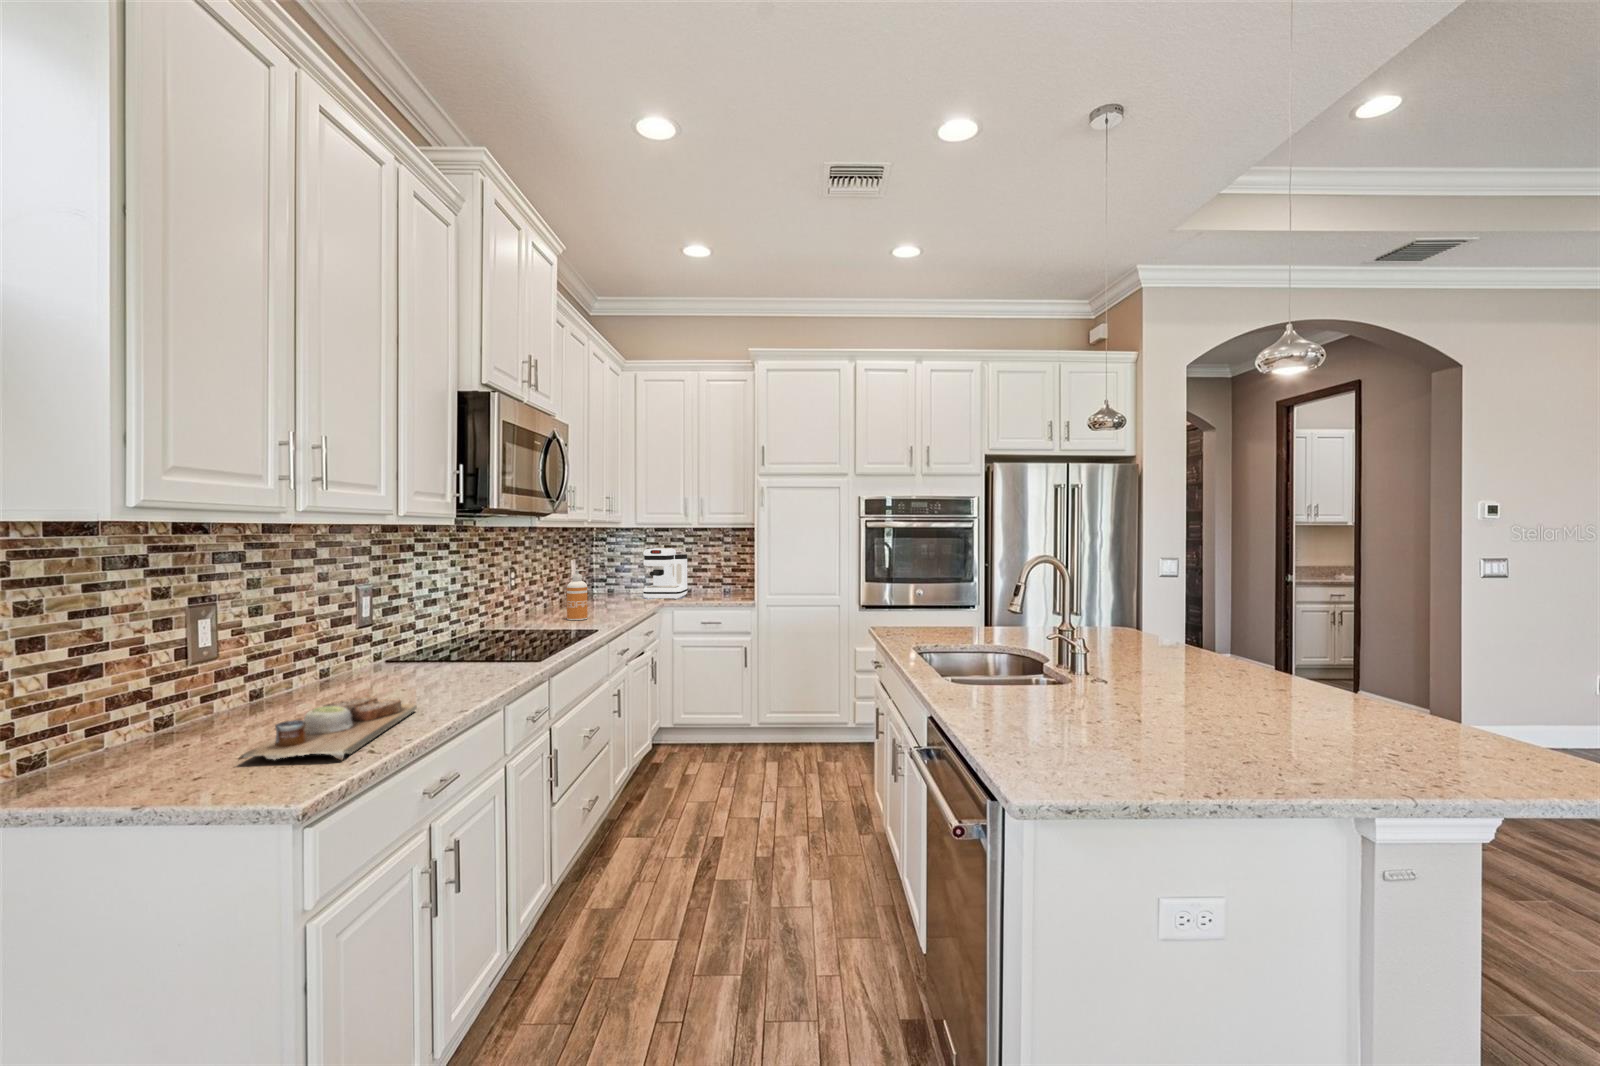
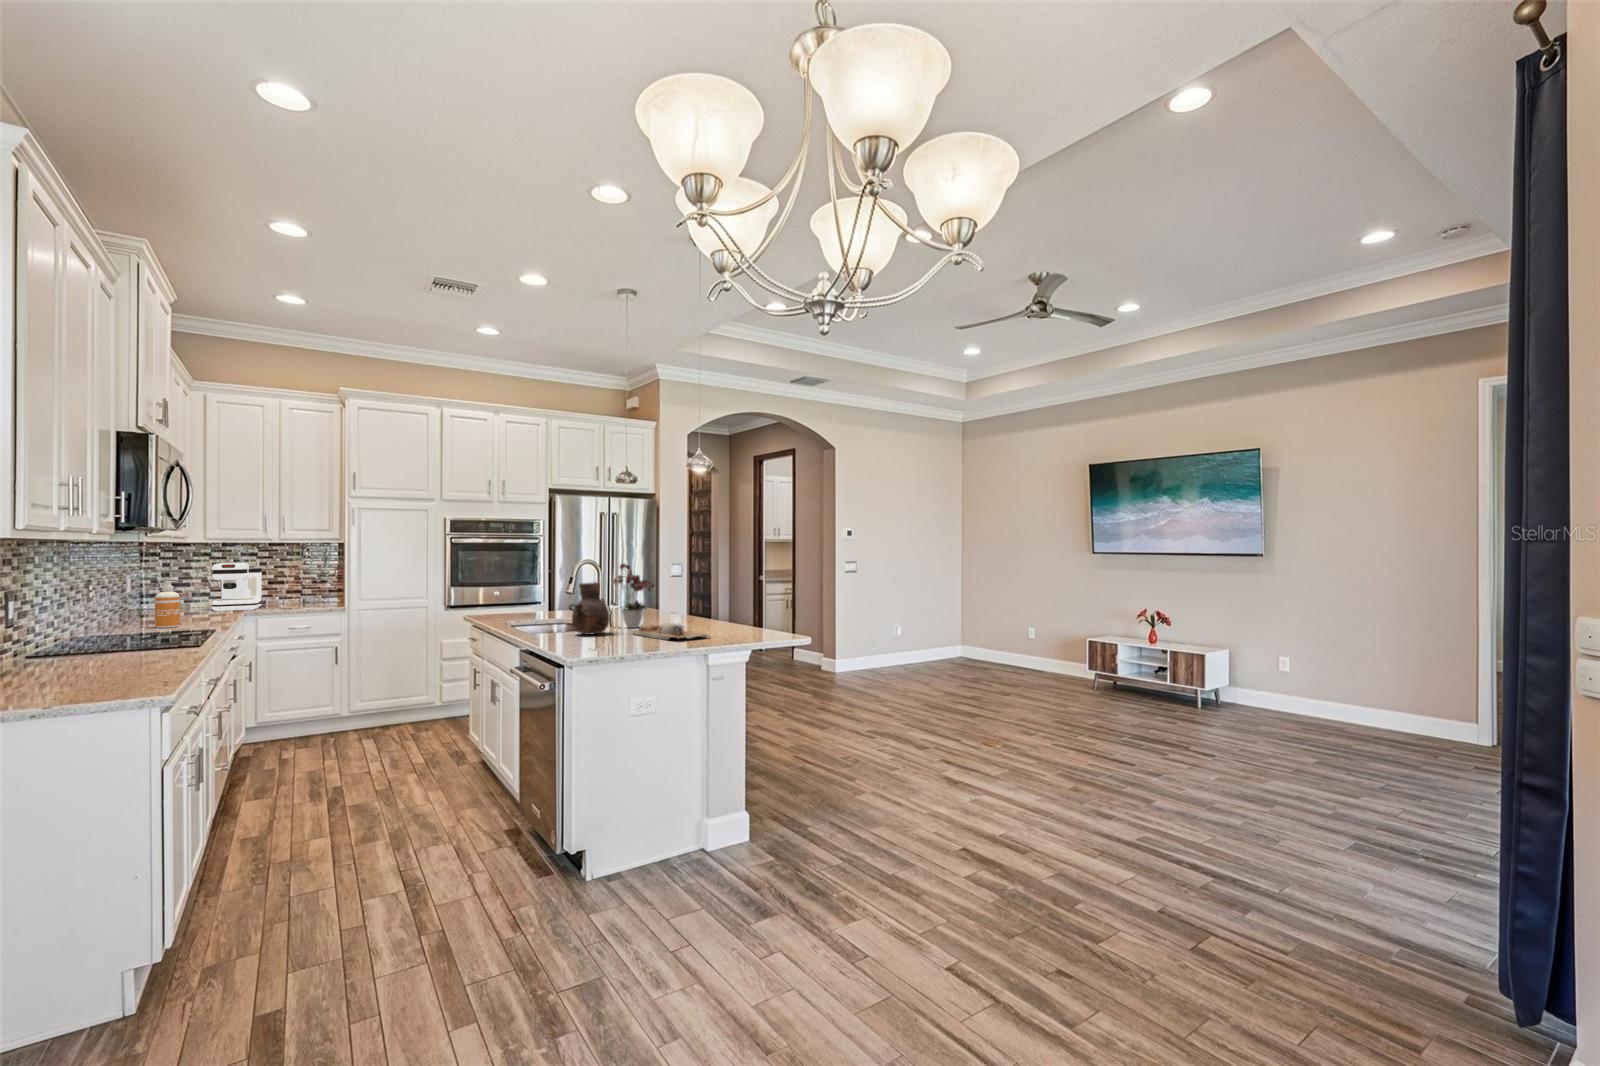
flower arrangement: none [1090,565,1190,696] -> present [614,564,655,628]
vase: none [1013,609,1094,711] -> present [569,582,610,635]
cutting board: present [239,695,417,760] -> present [632,623,709,640]

